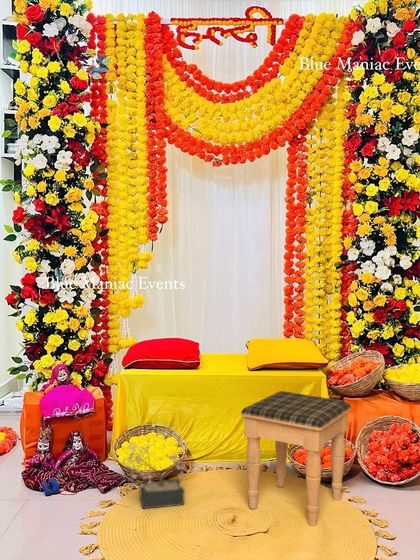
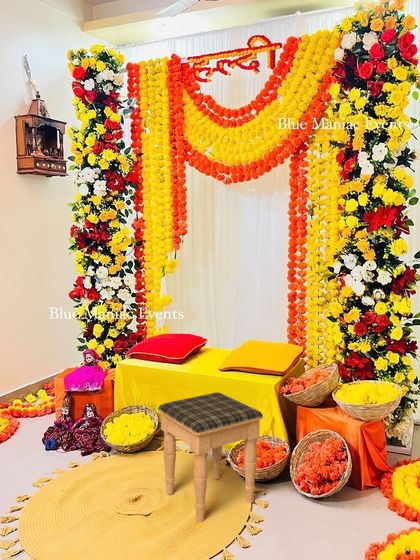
decorative plant: present [122,445,194,509] -> none [76,419,137,479]

